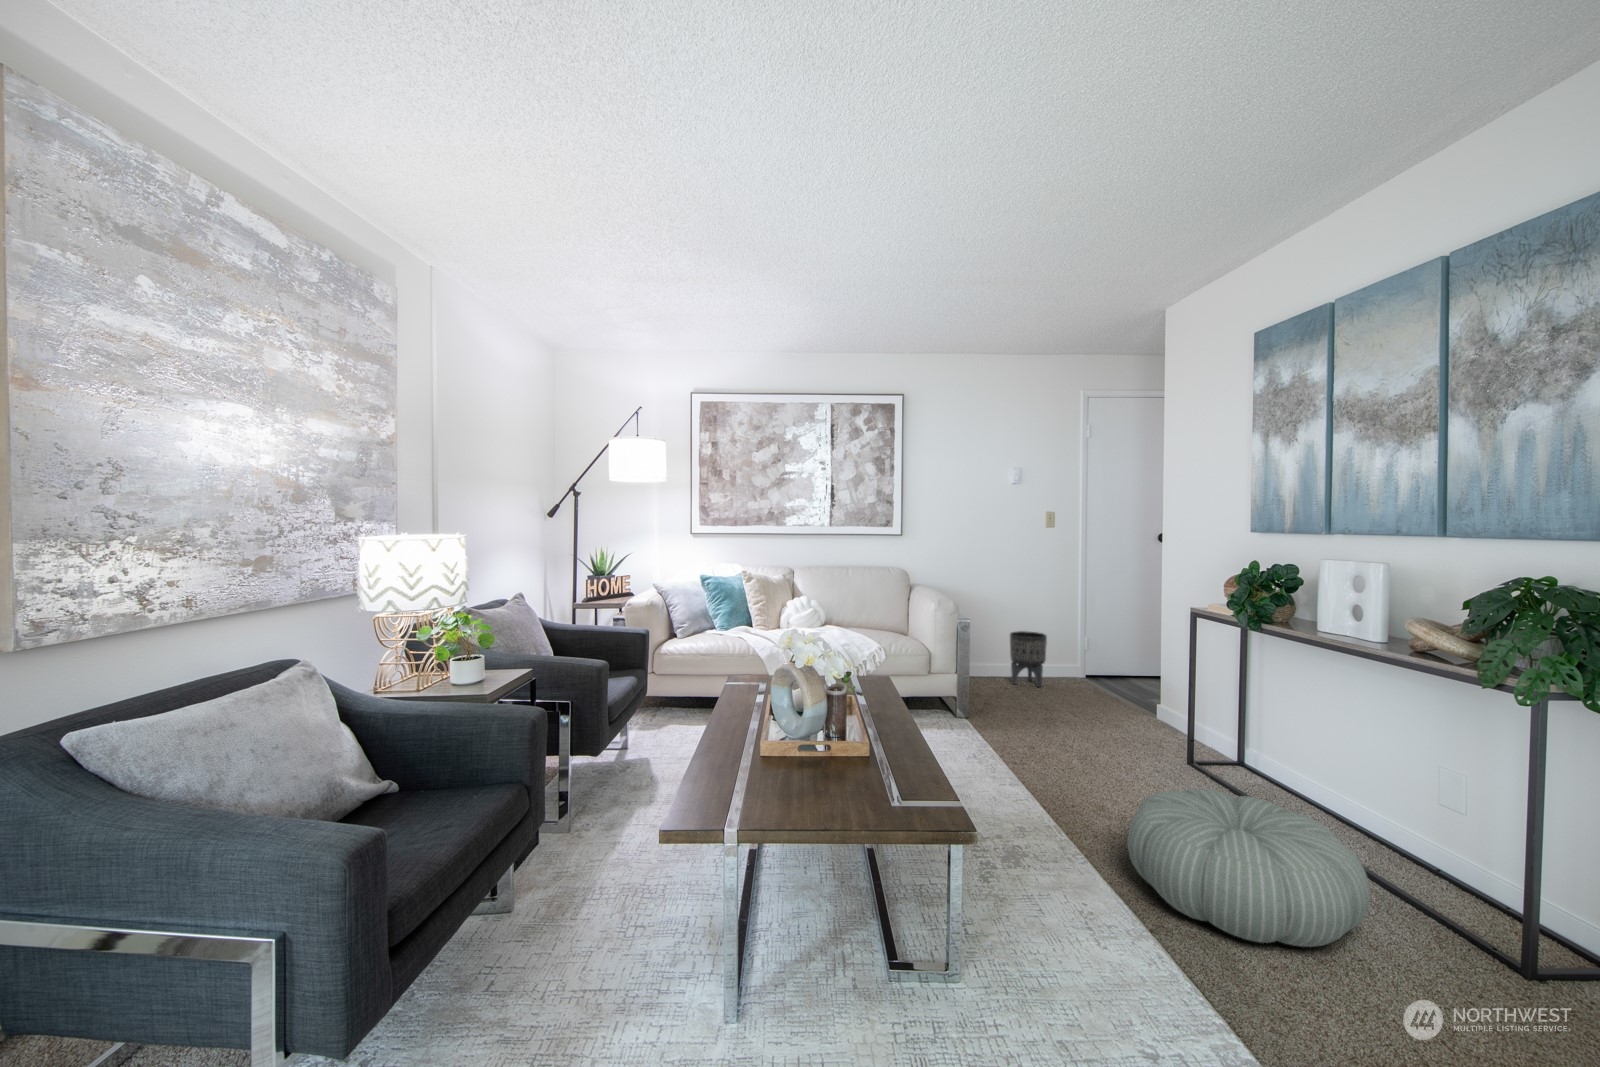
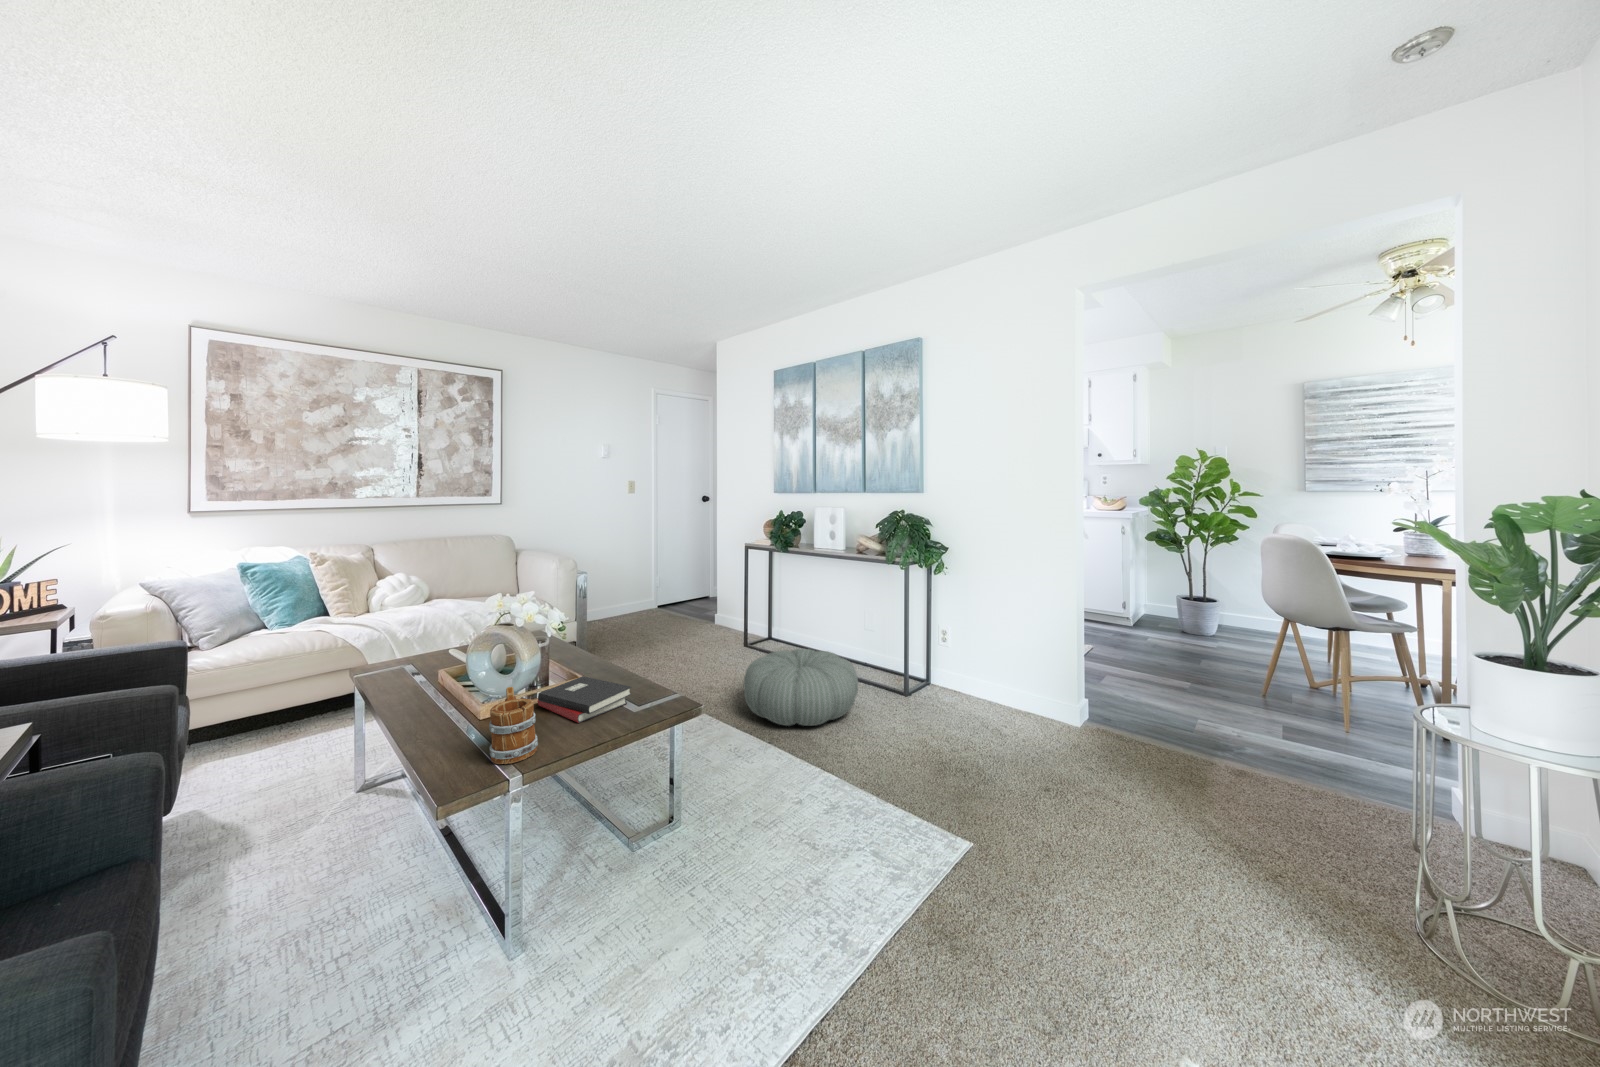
planter: present [1010,631,1047,687] -> none [604,578,633,621]
mug: none [736,737,781,818] -> present [489,687,538,764]
hardback book: none [814,746,902,799] -> present [538,676,631,723]

